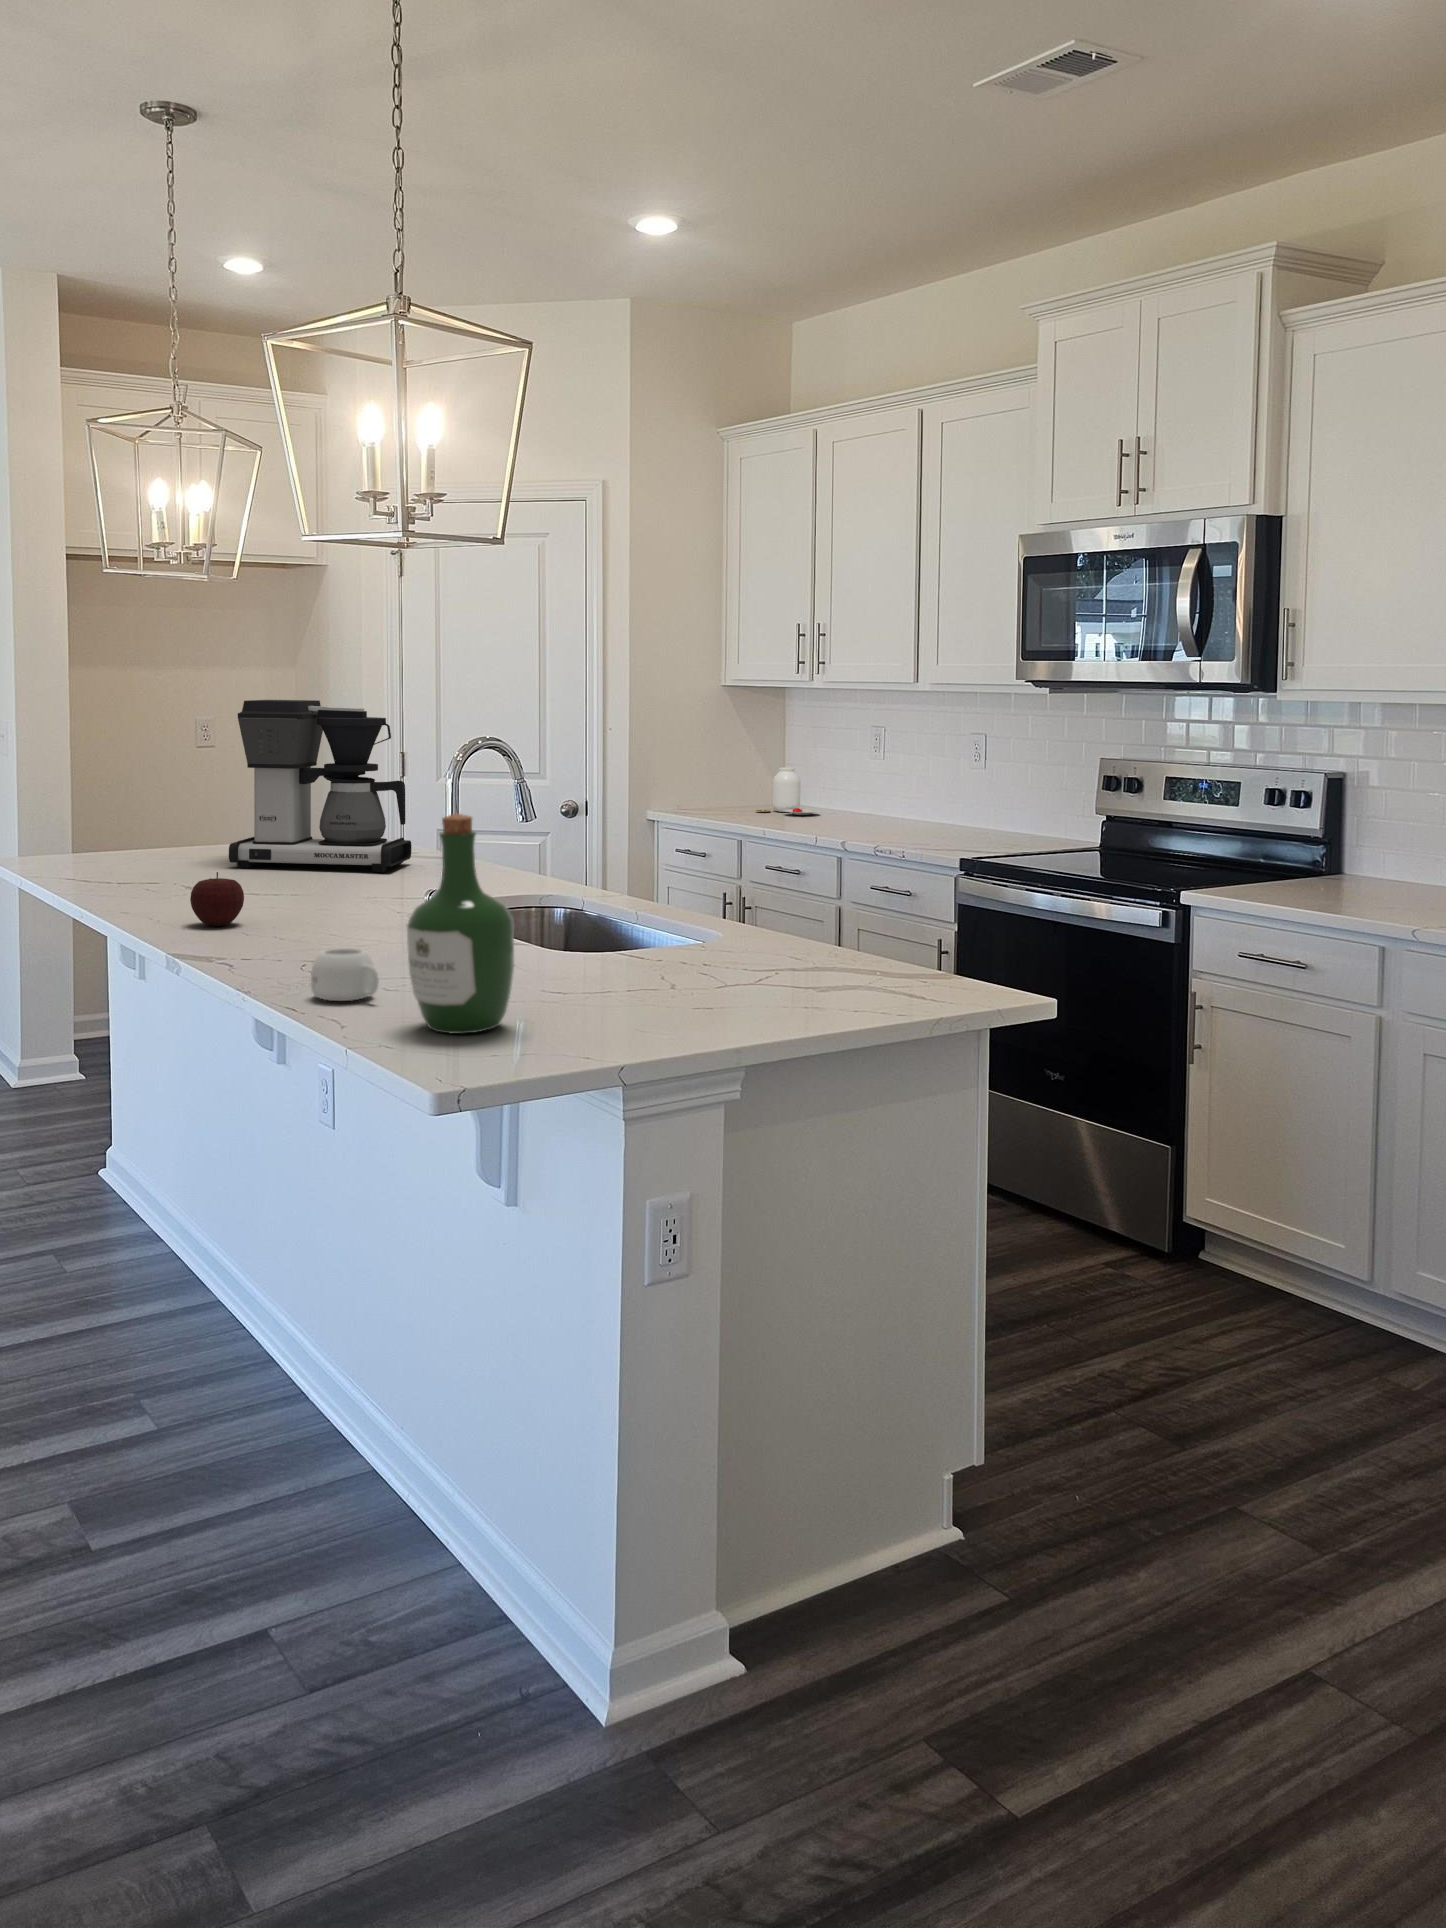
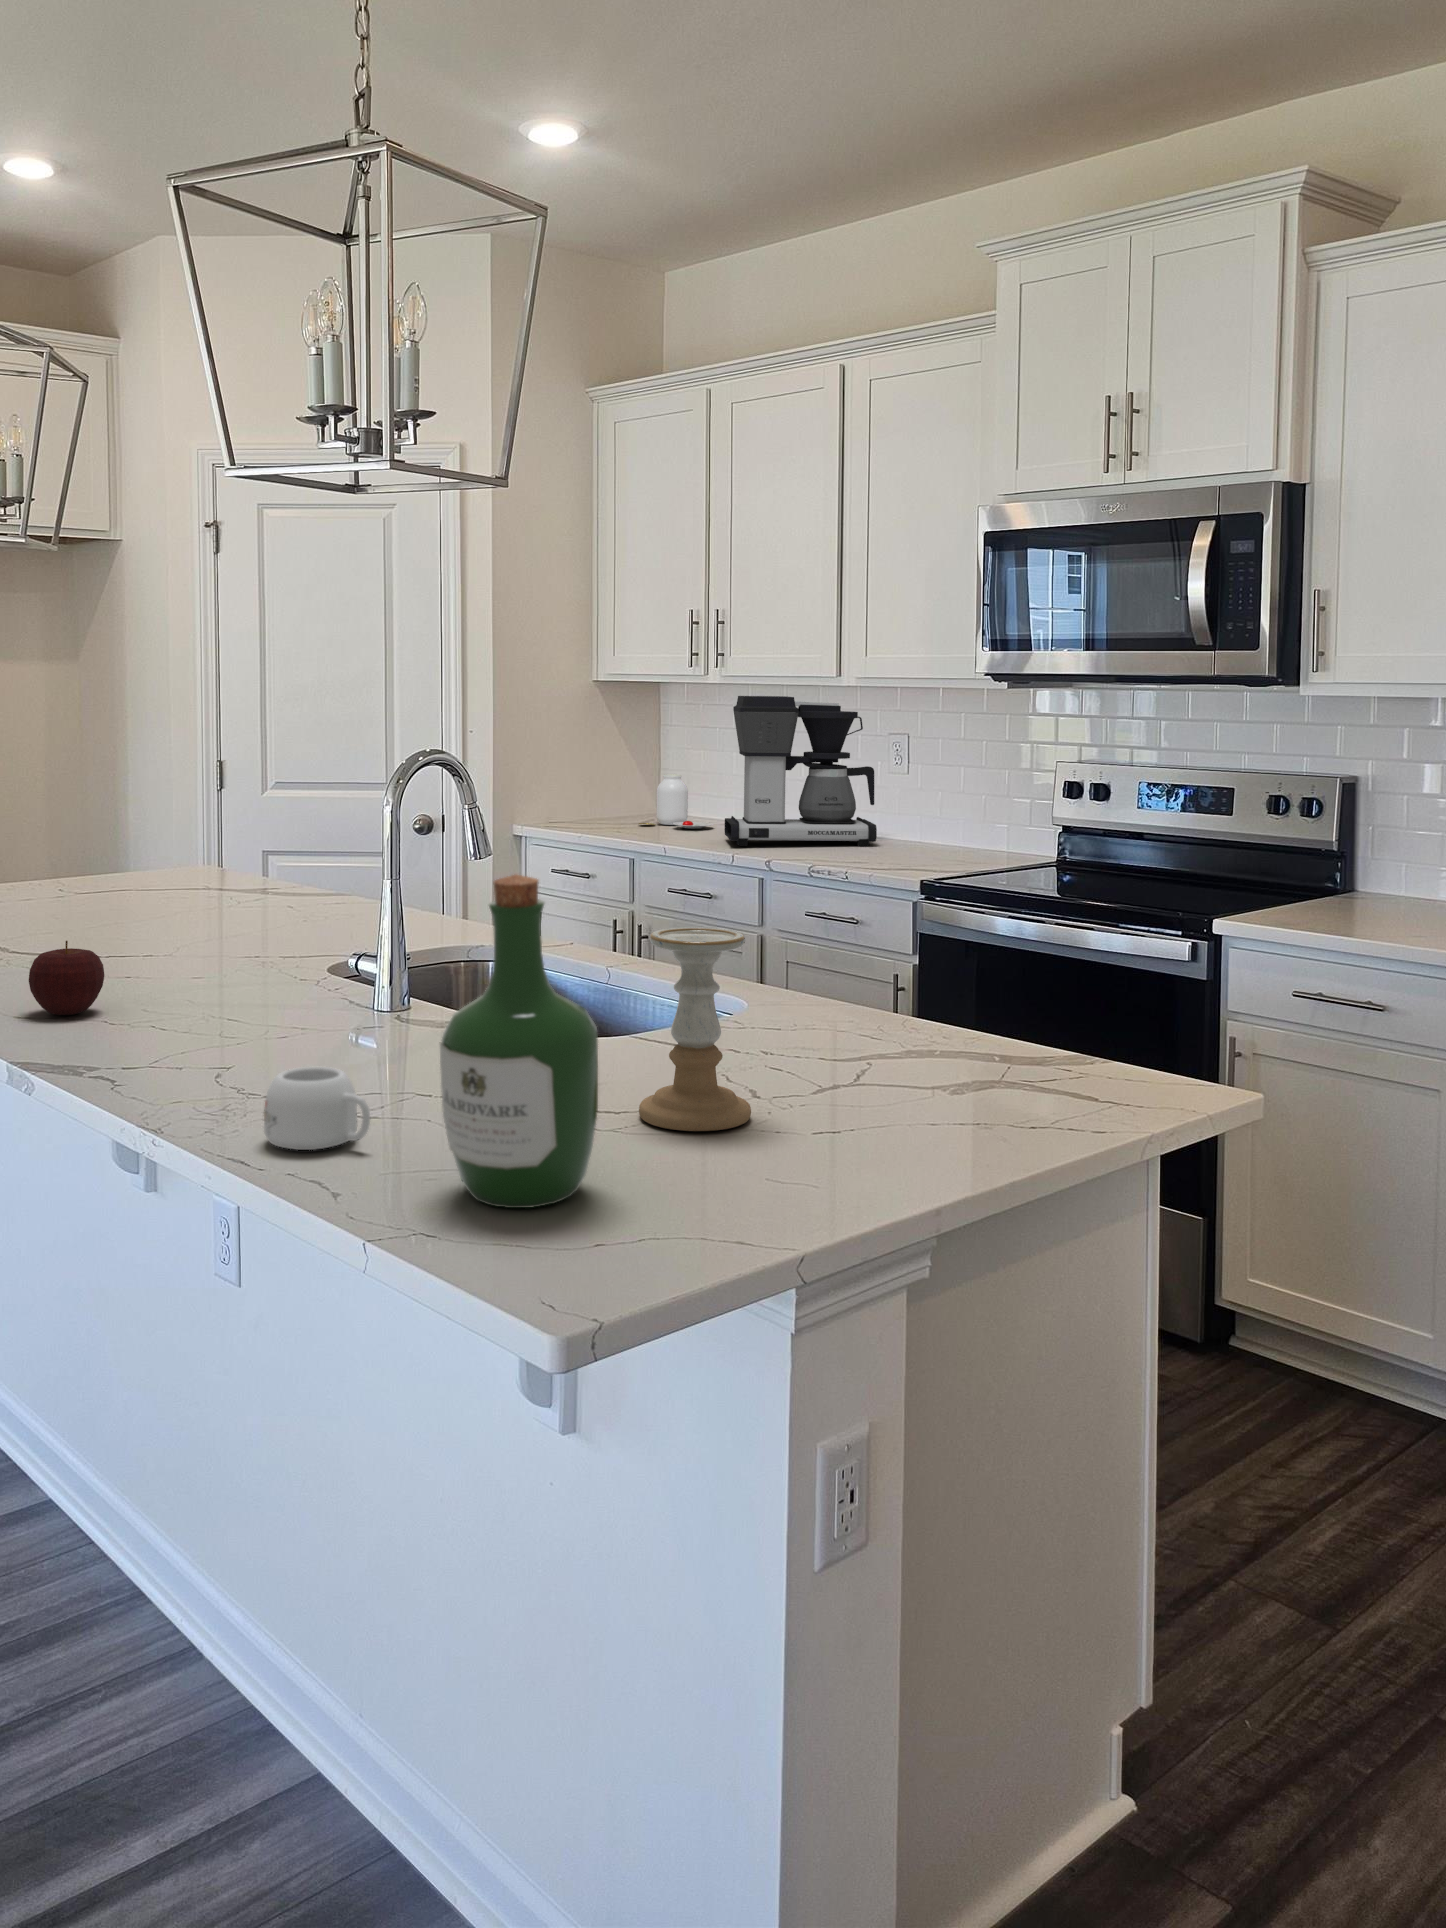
coffee maker: present [229,700,411,872] -> present [724,696,877,846]
candle holder: none [576,862,655,1003] -> present [639,927,751,1131]

